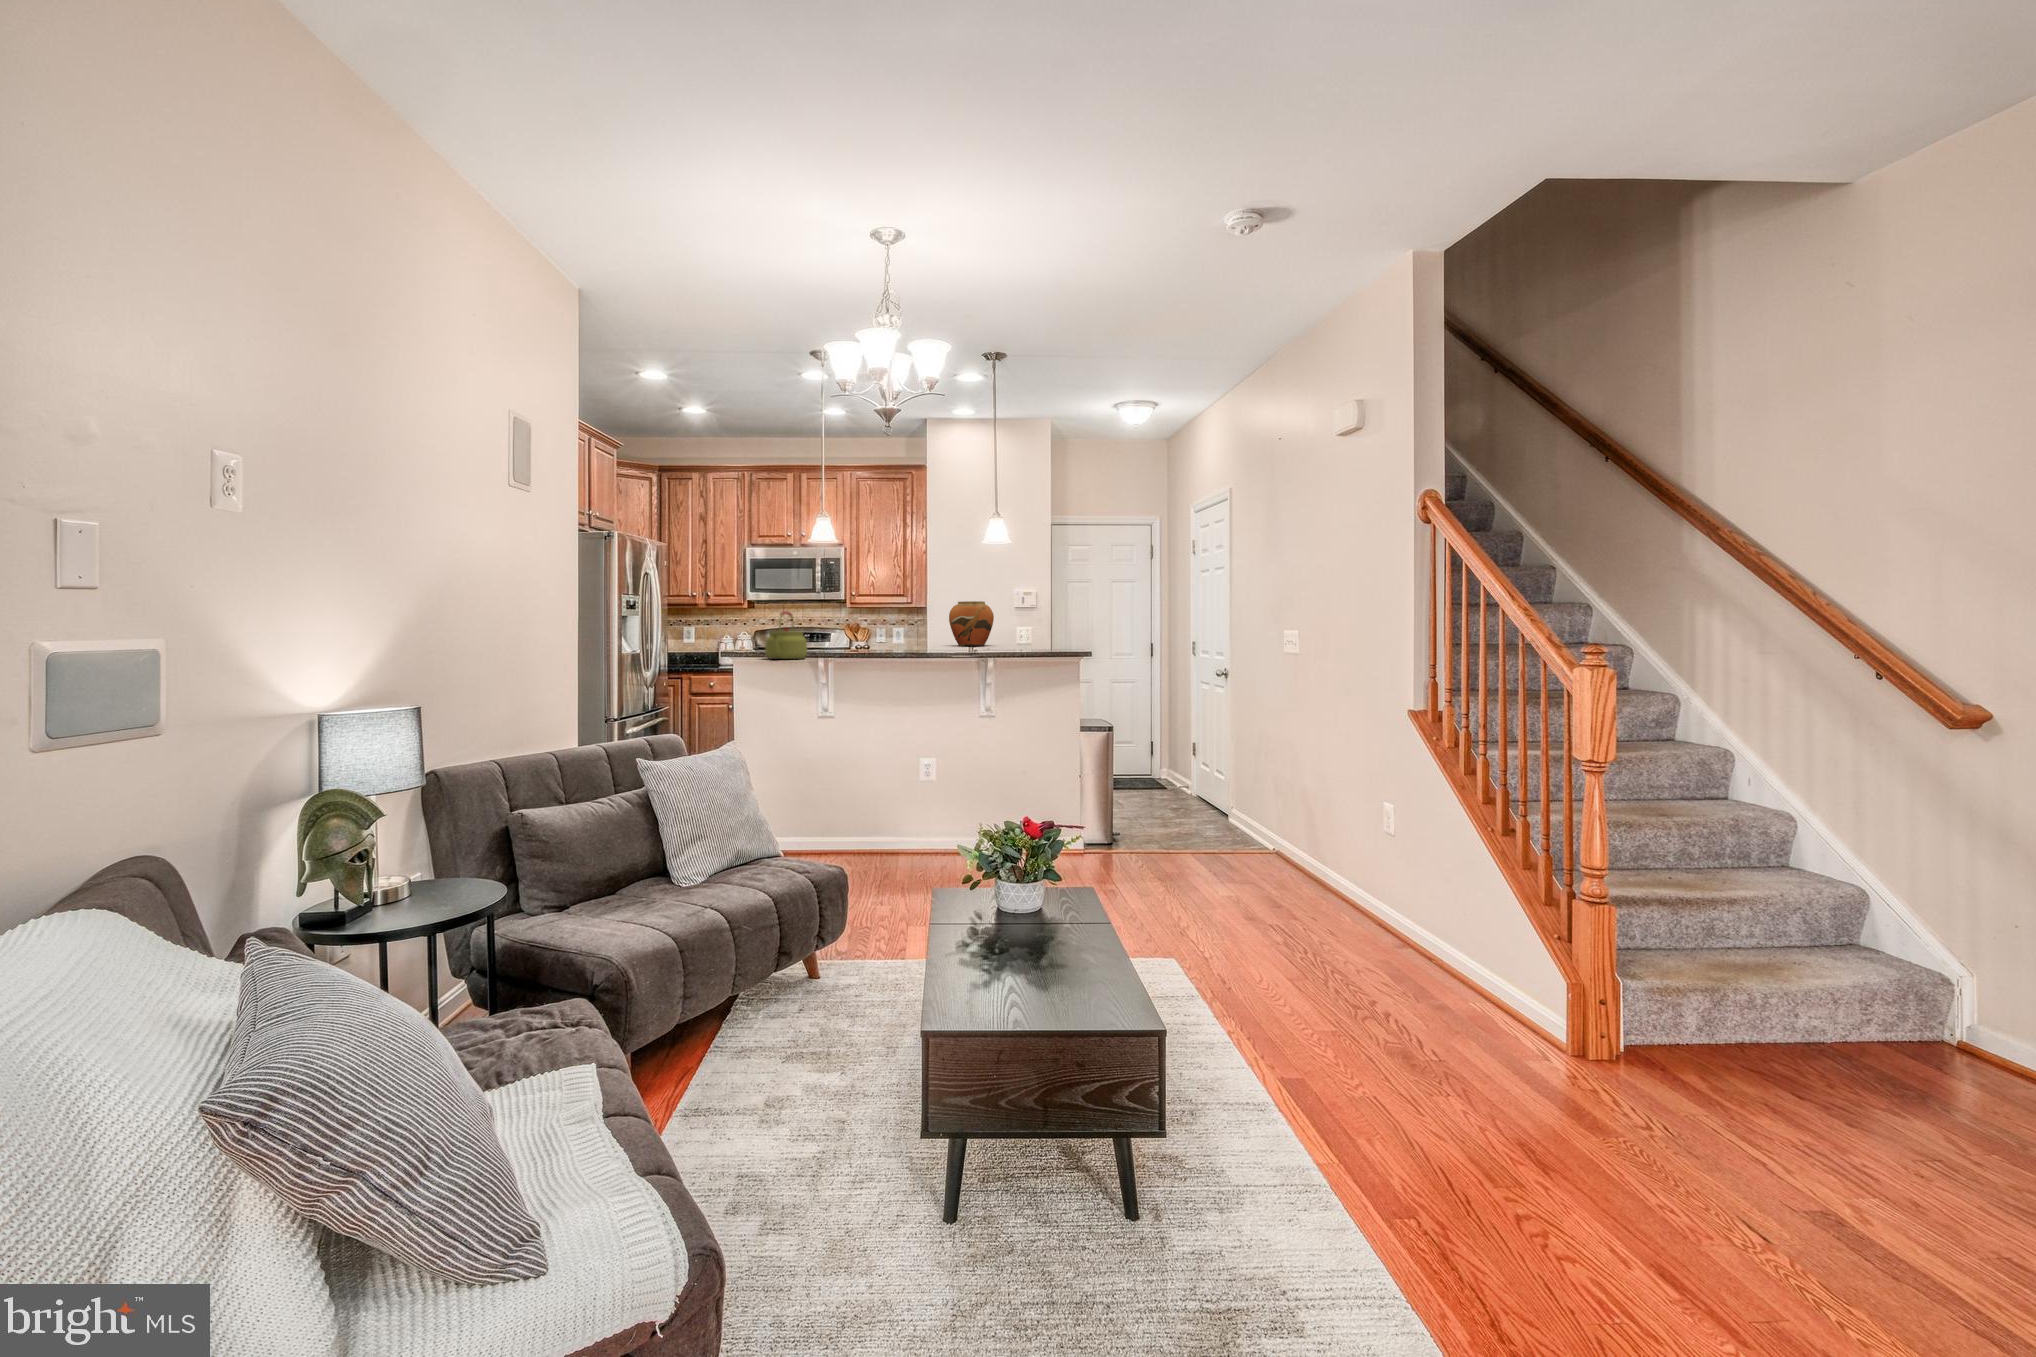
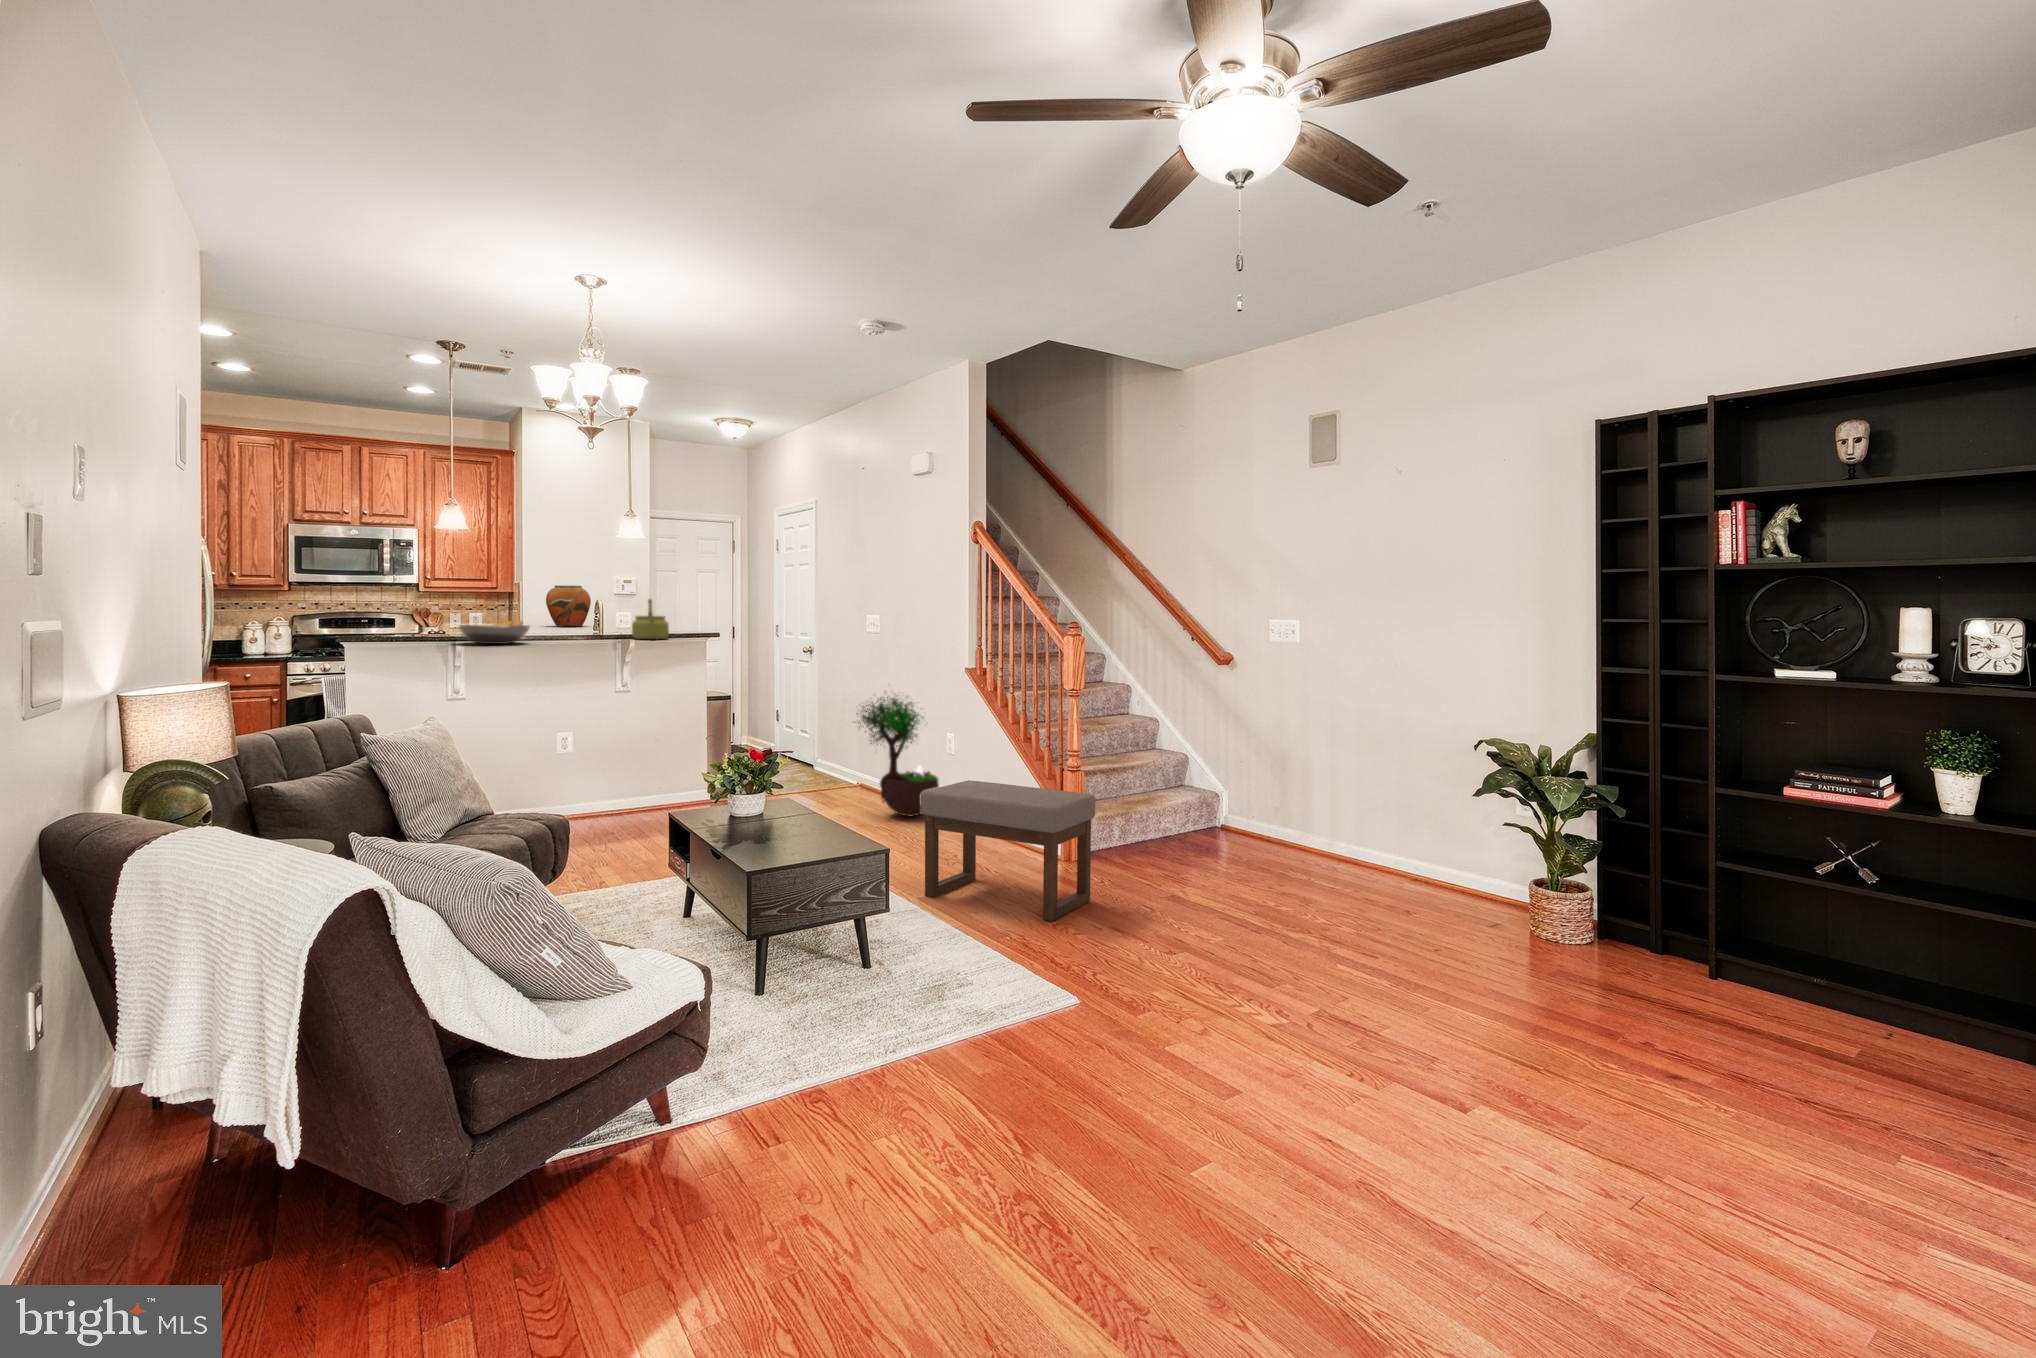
kettle: present [765,611,807,659] -> present [632,599,669,639]
fruit bowl: none [805,637,878,663] -> present [458,621,530,644]
potted tree: none [1244,726,1372,922] -> present [855,691,939,817]
ottoman: none [1274,905,1627,1245] -> present [921,780,1095,921]

